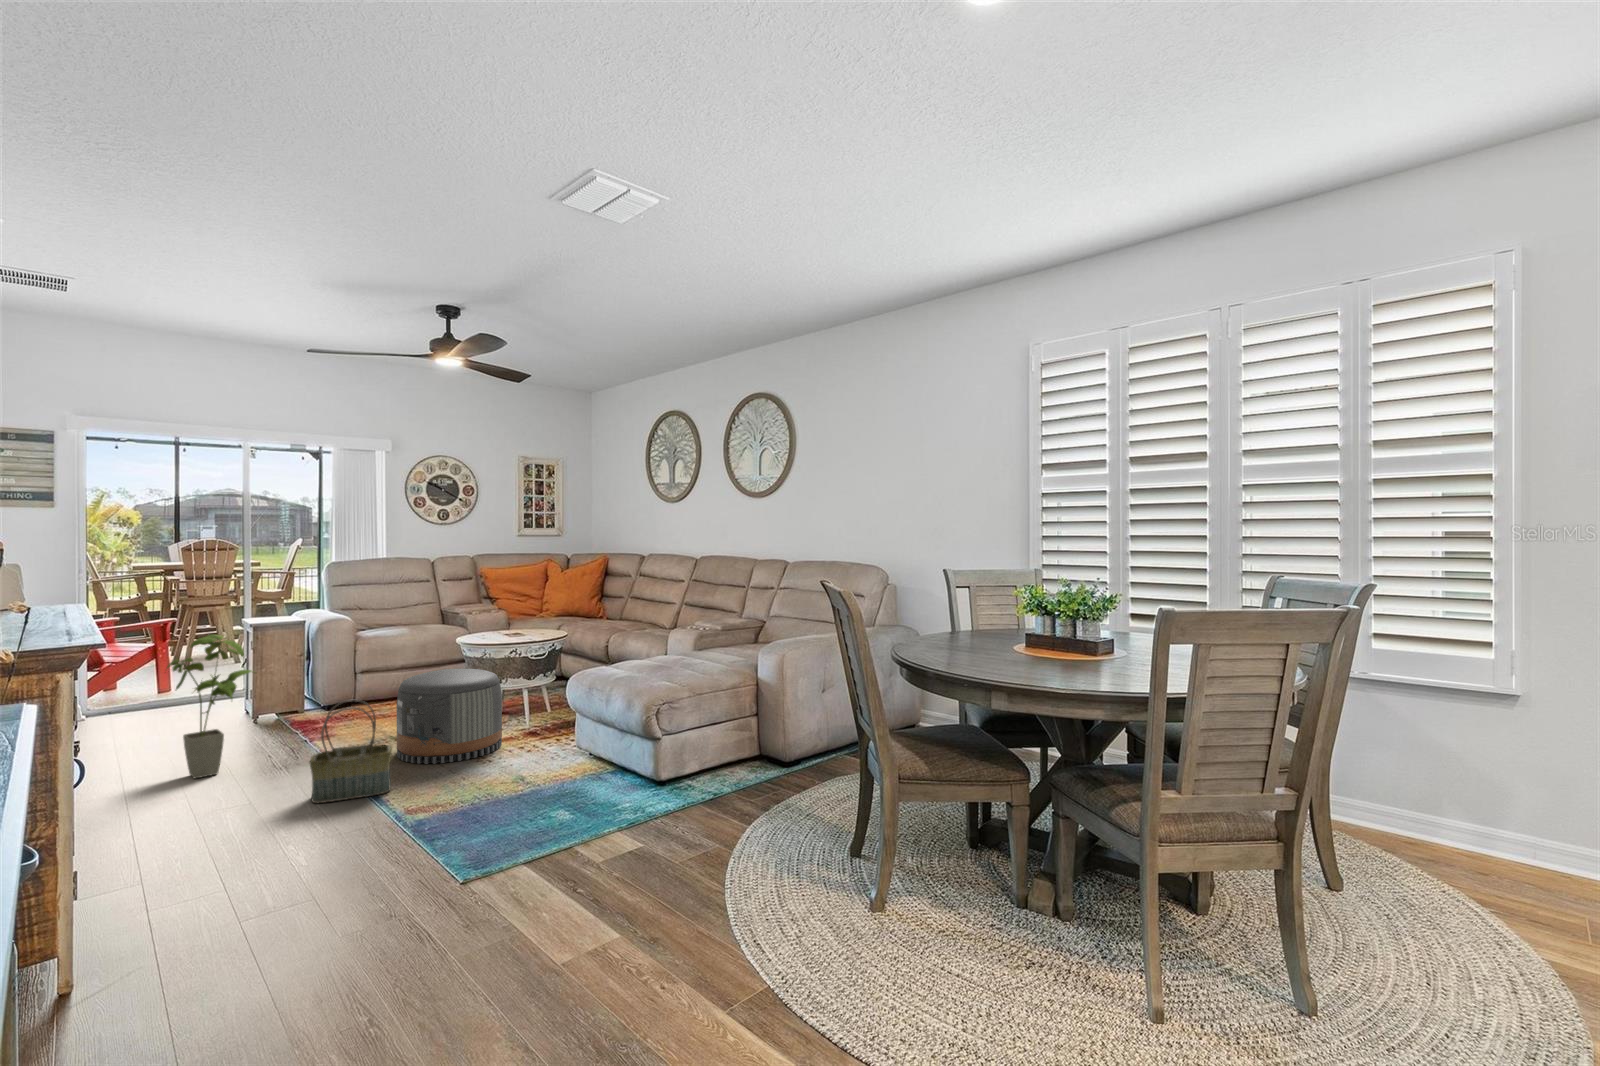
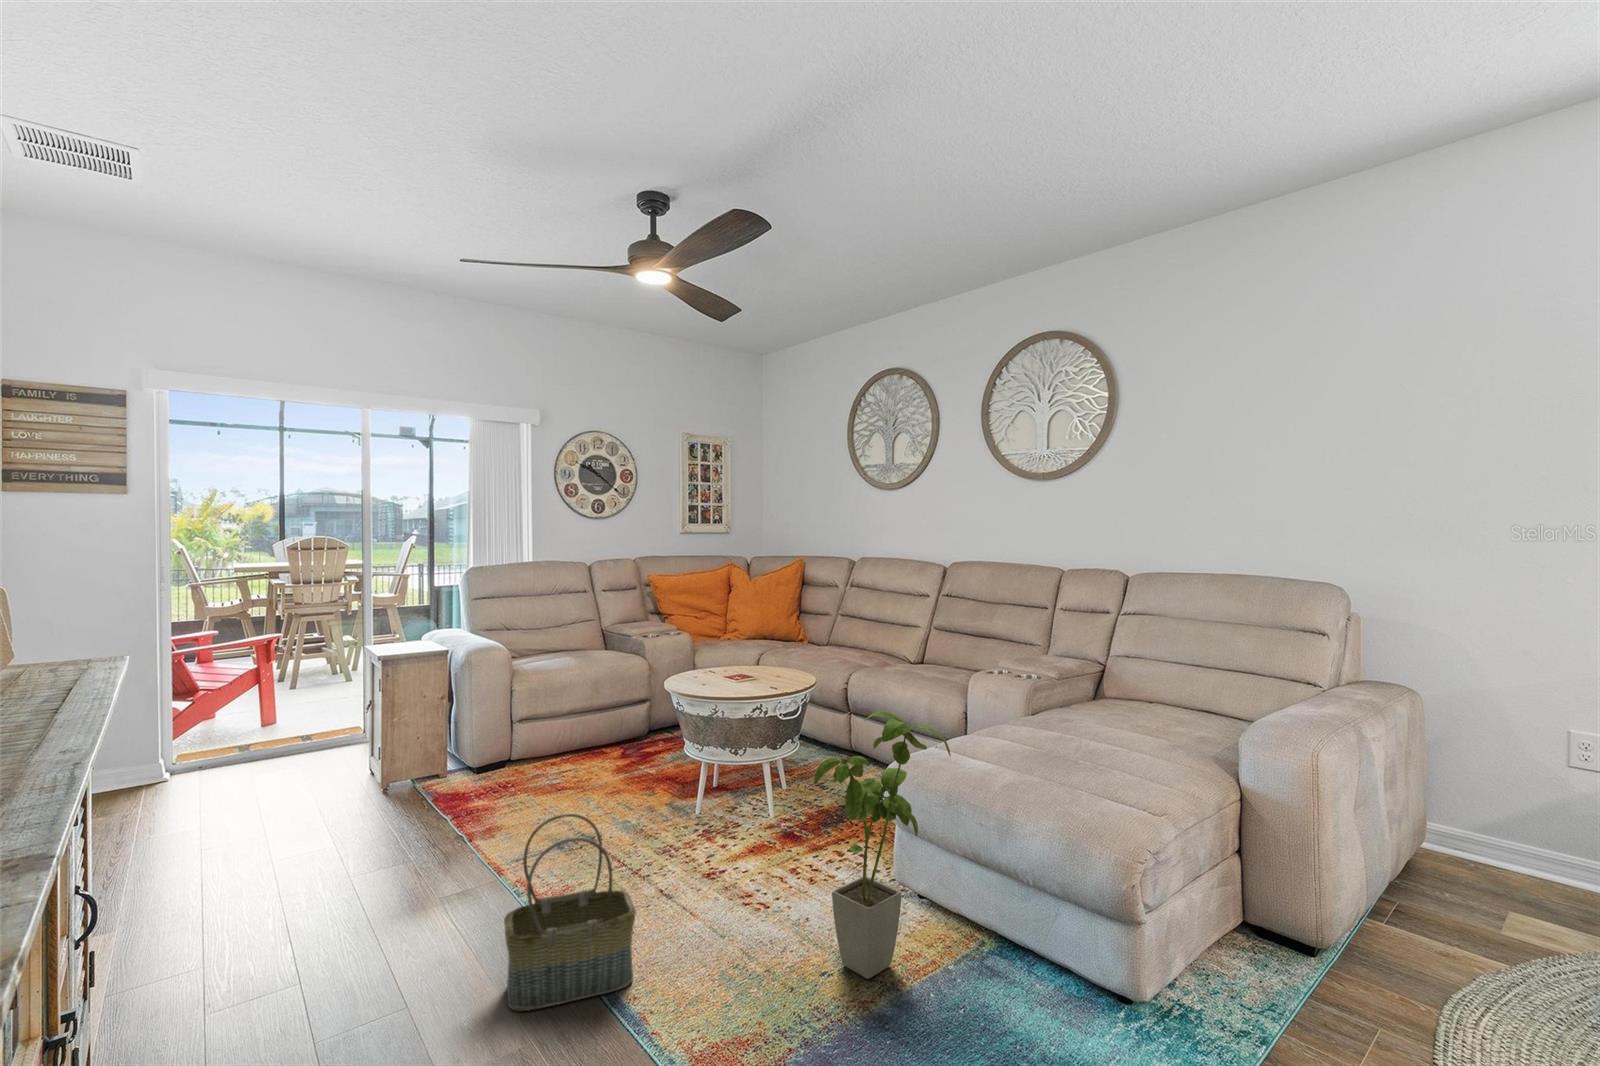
house plant: present [167,634,255,778] -> present [814,711,951,979]
pouf: present [396,669,502,764] -> none [607,737,760,906]

